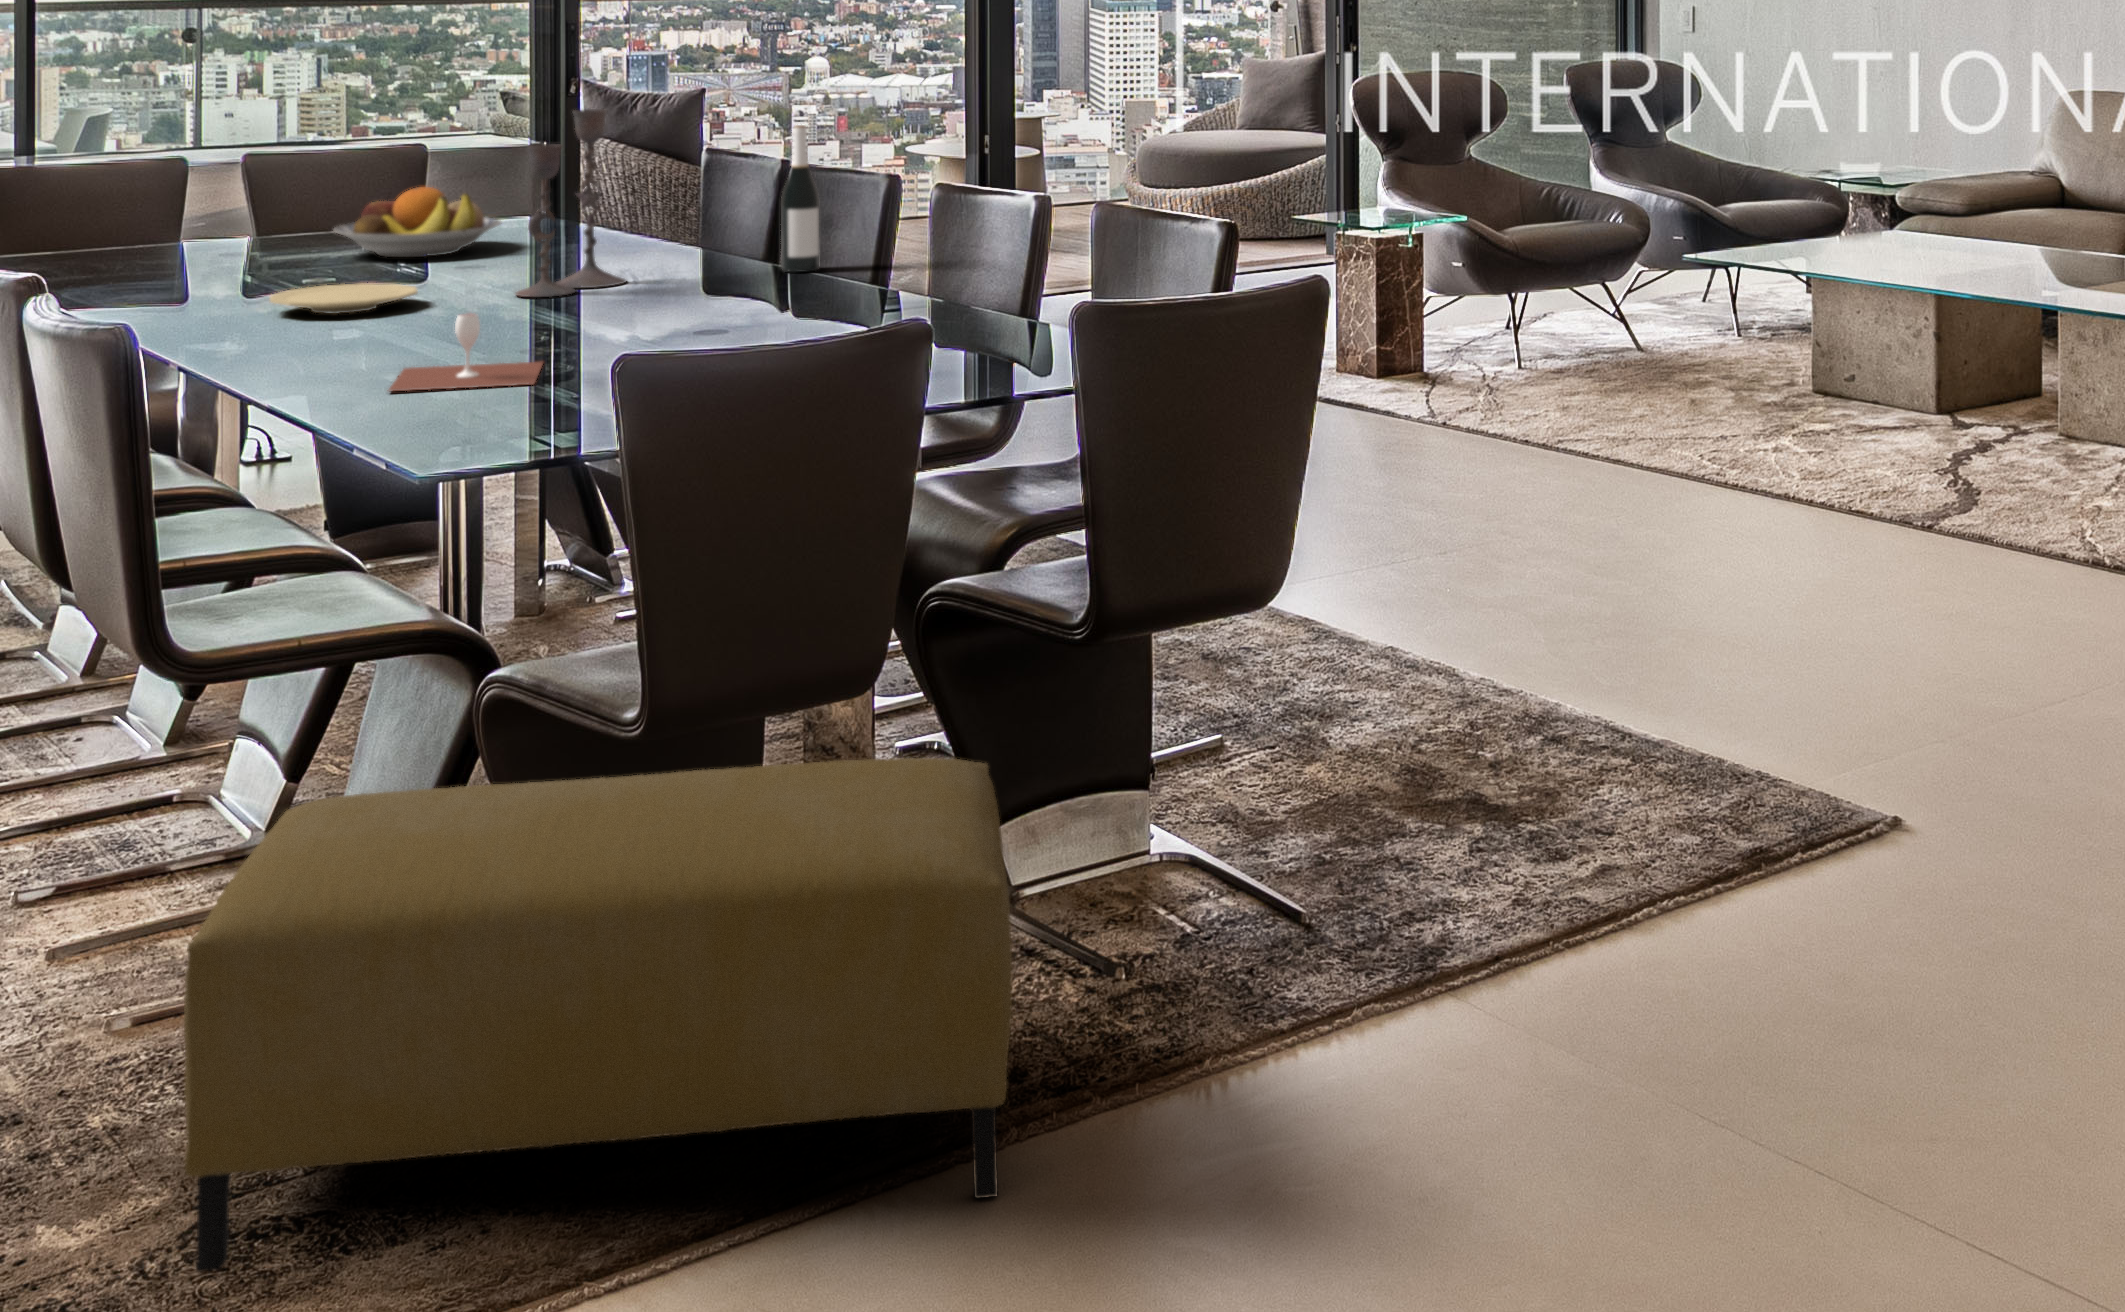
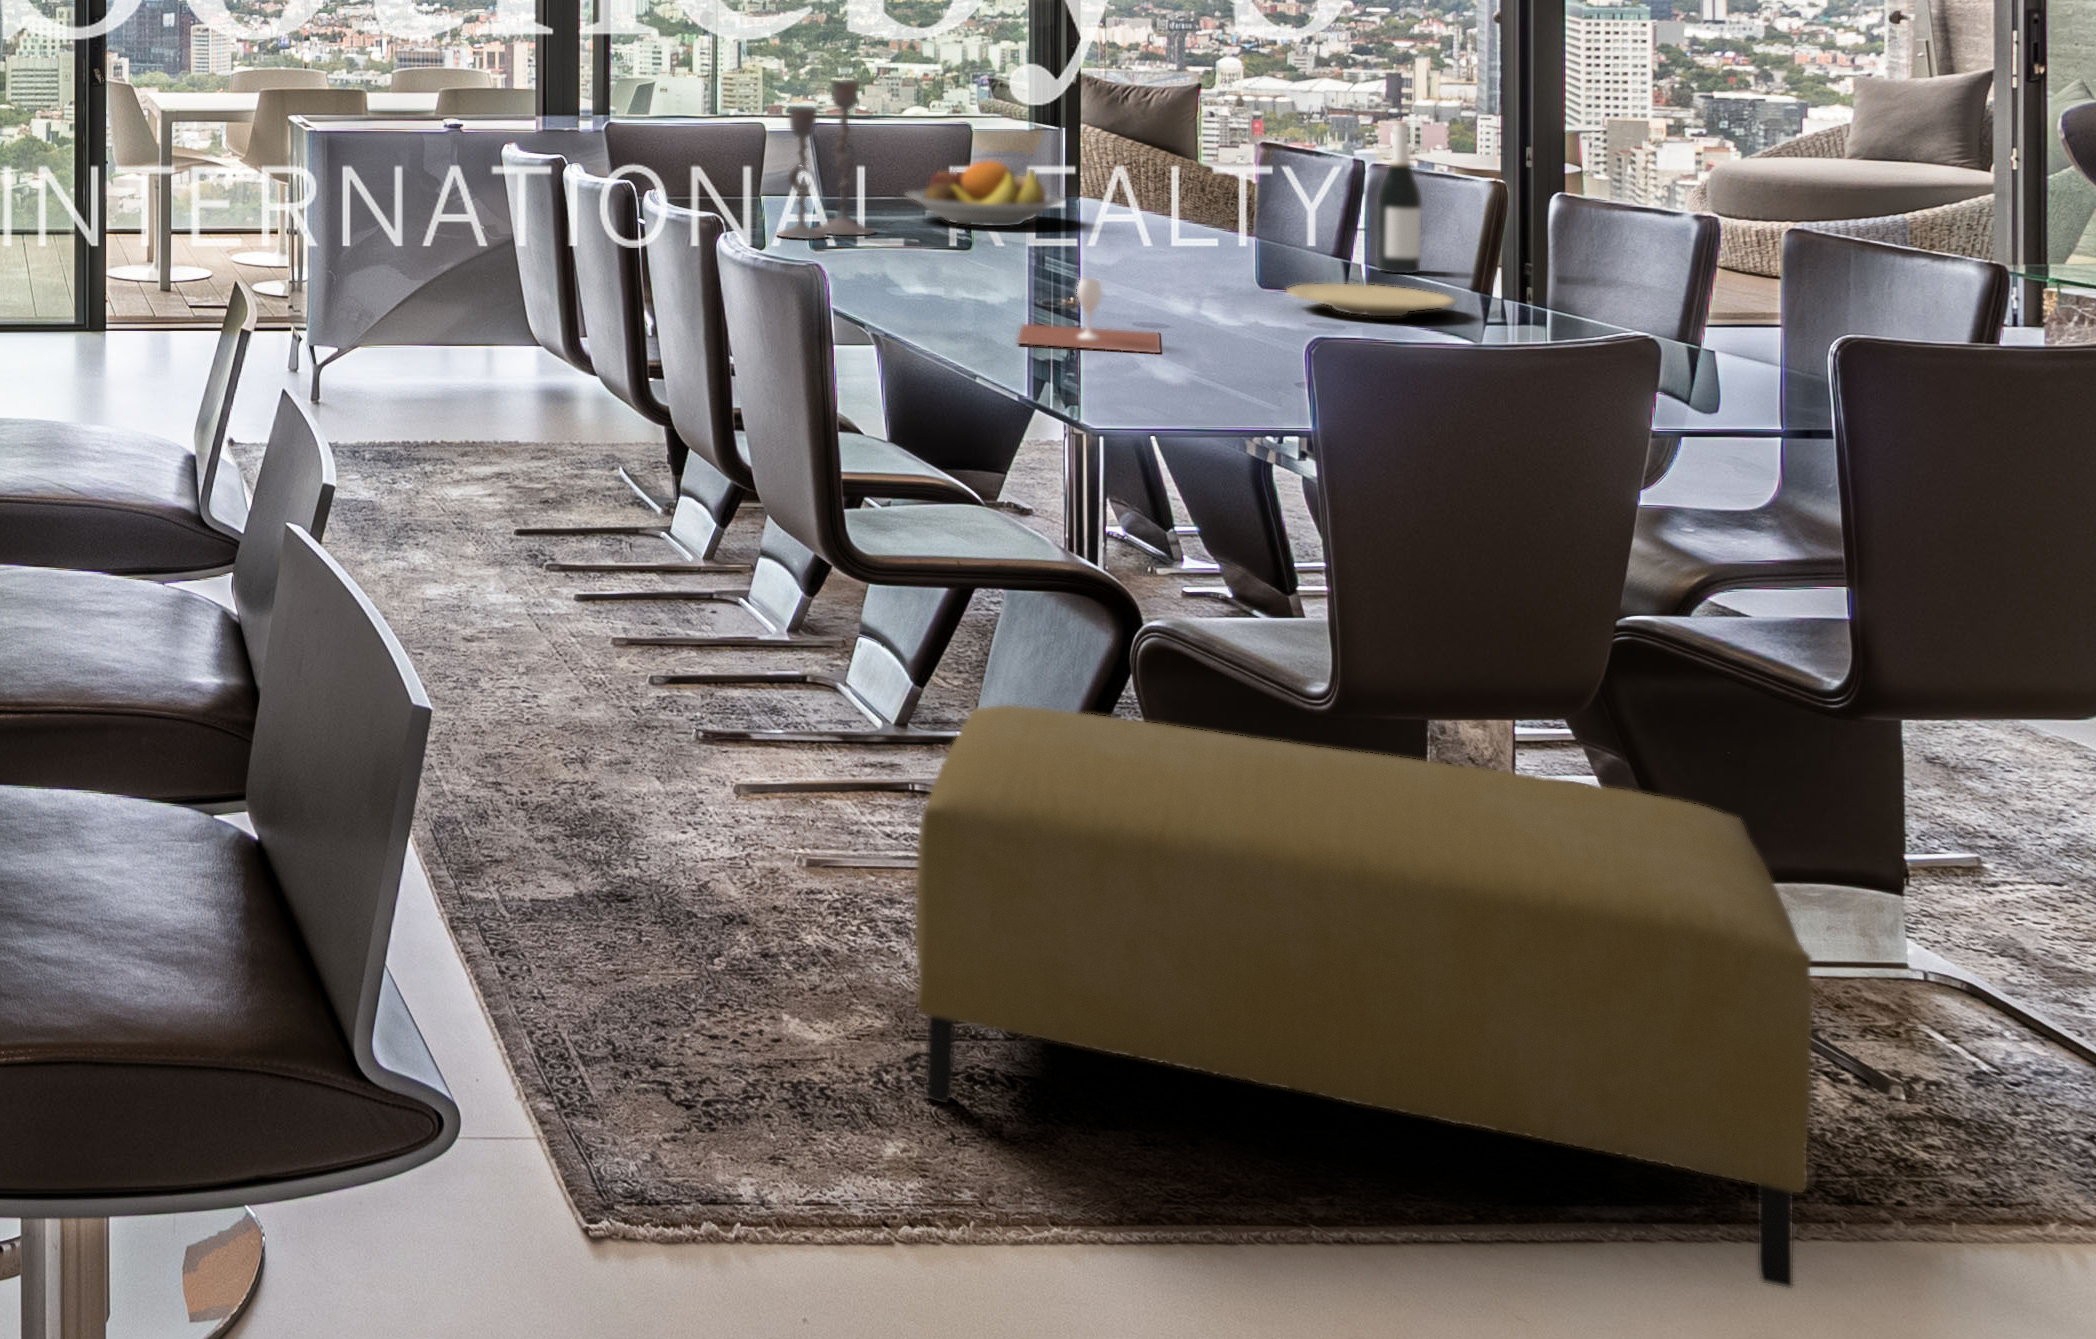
candlestick: present [515,109,626,297] -> present [778,80,874,239]
plate: present [270,283,418,314] -> present [1287,284,1455,316]

